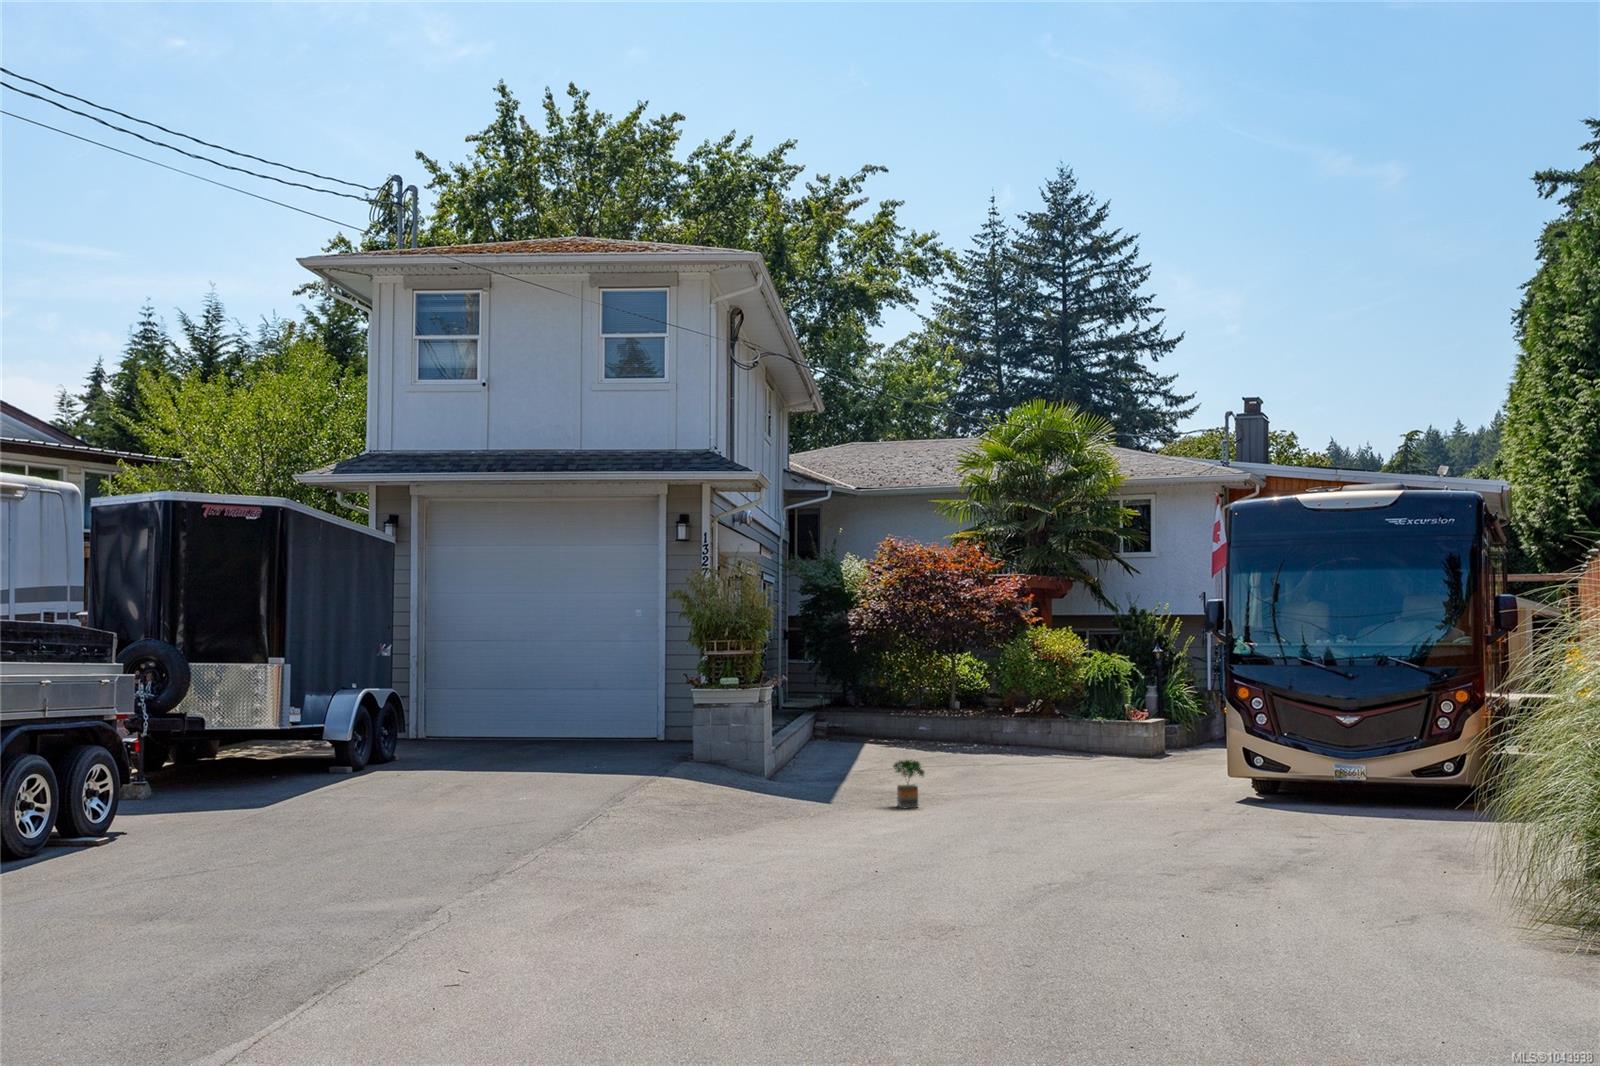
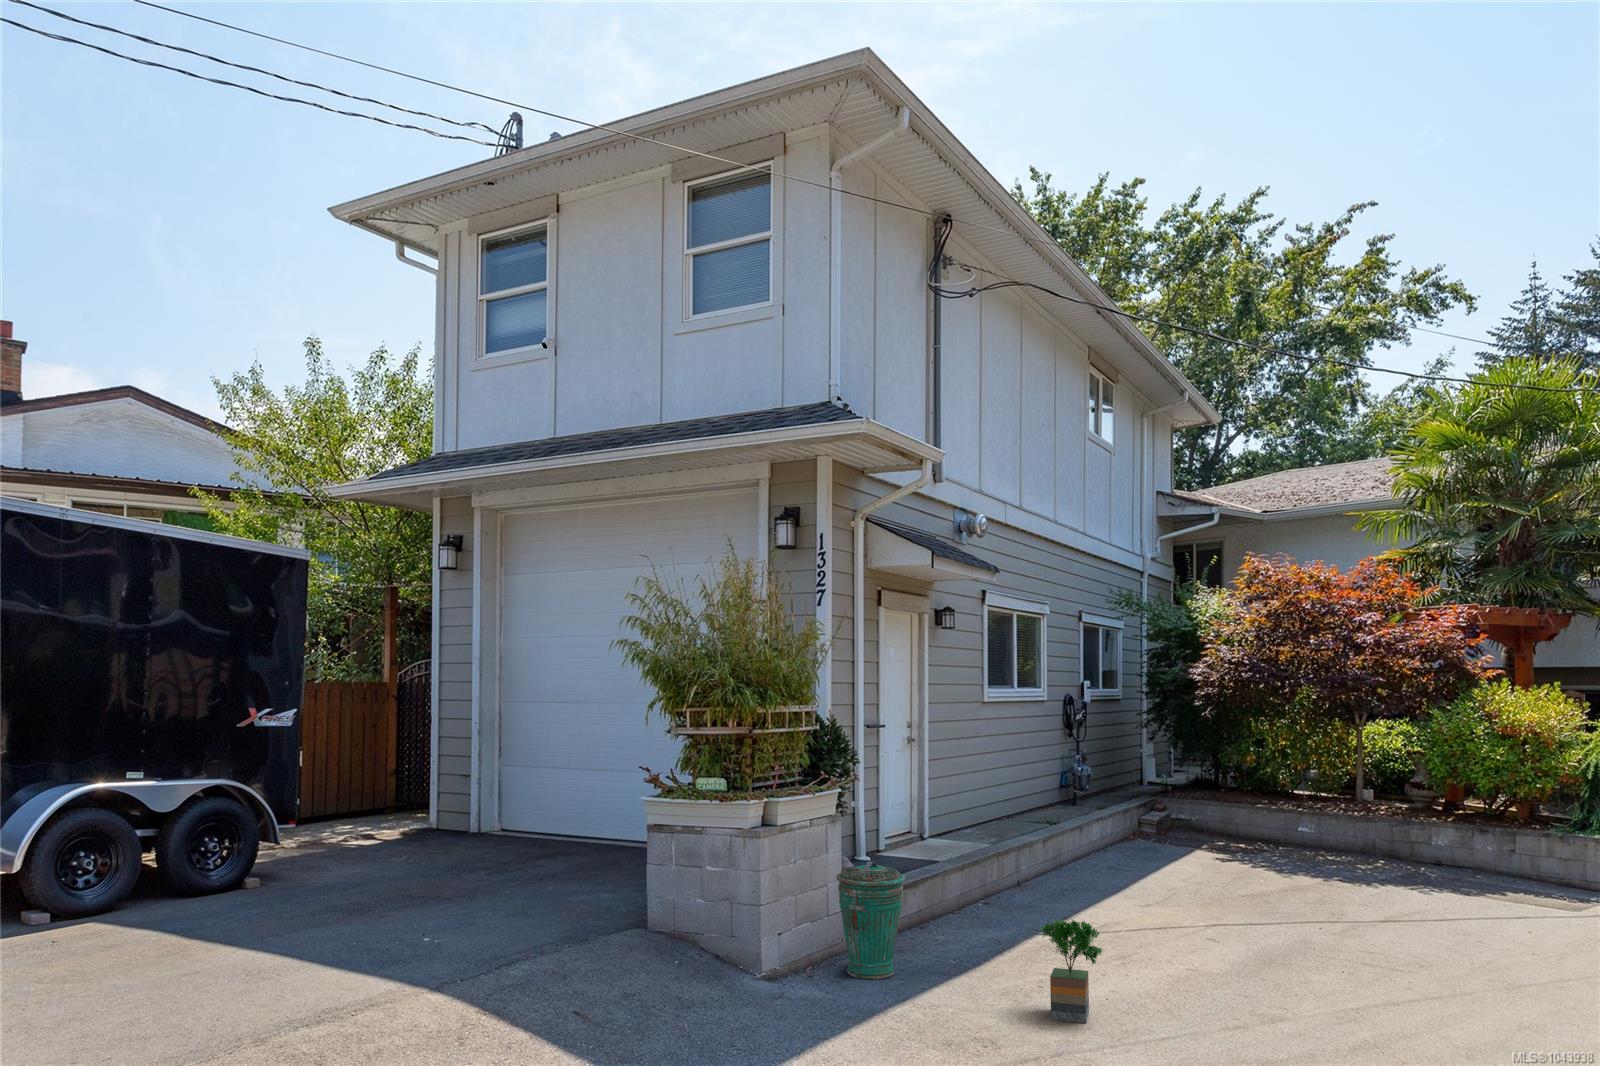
trash can: none [768,743,807,807] -> present [837,862,905,979]

